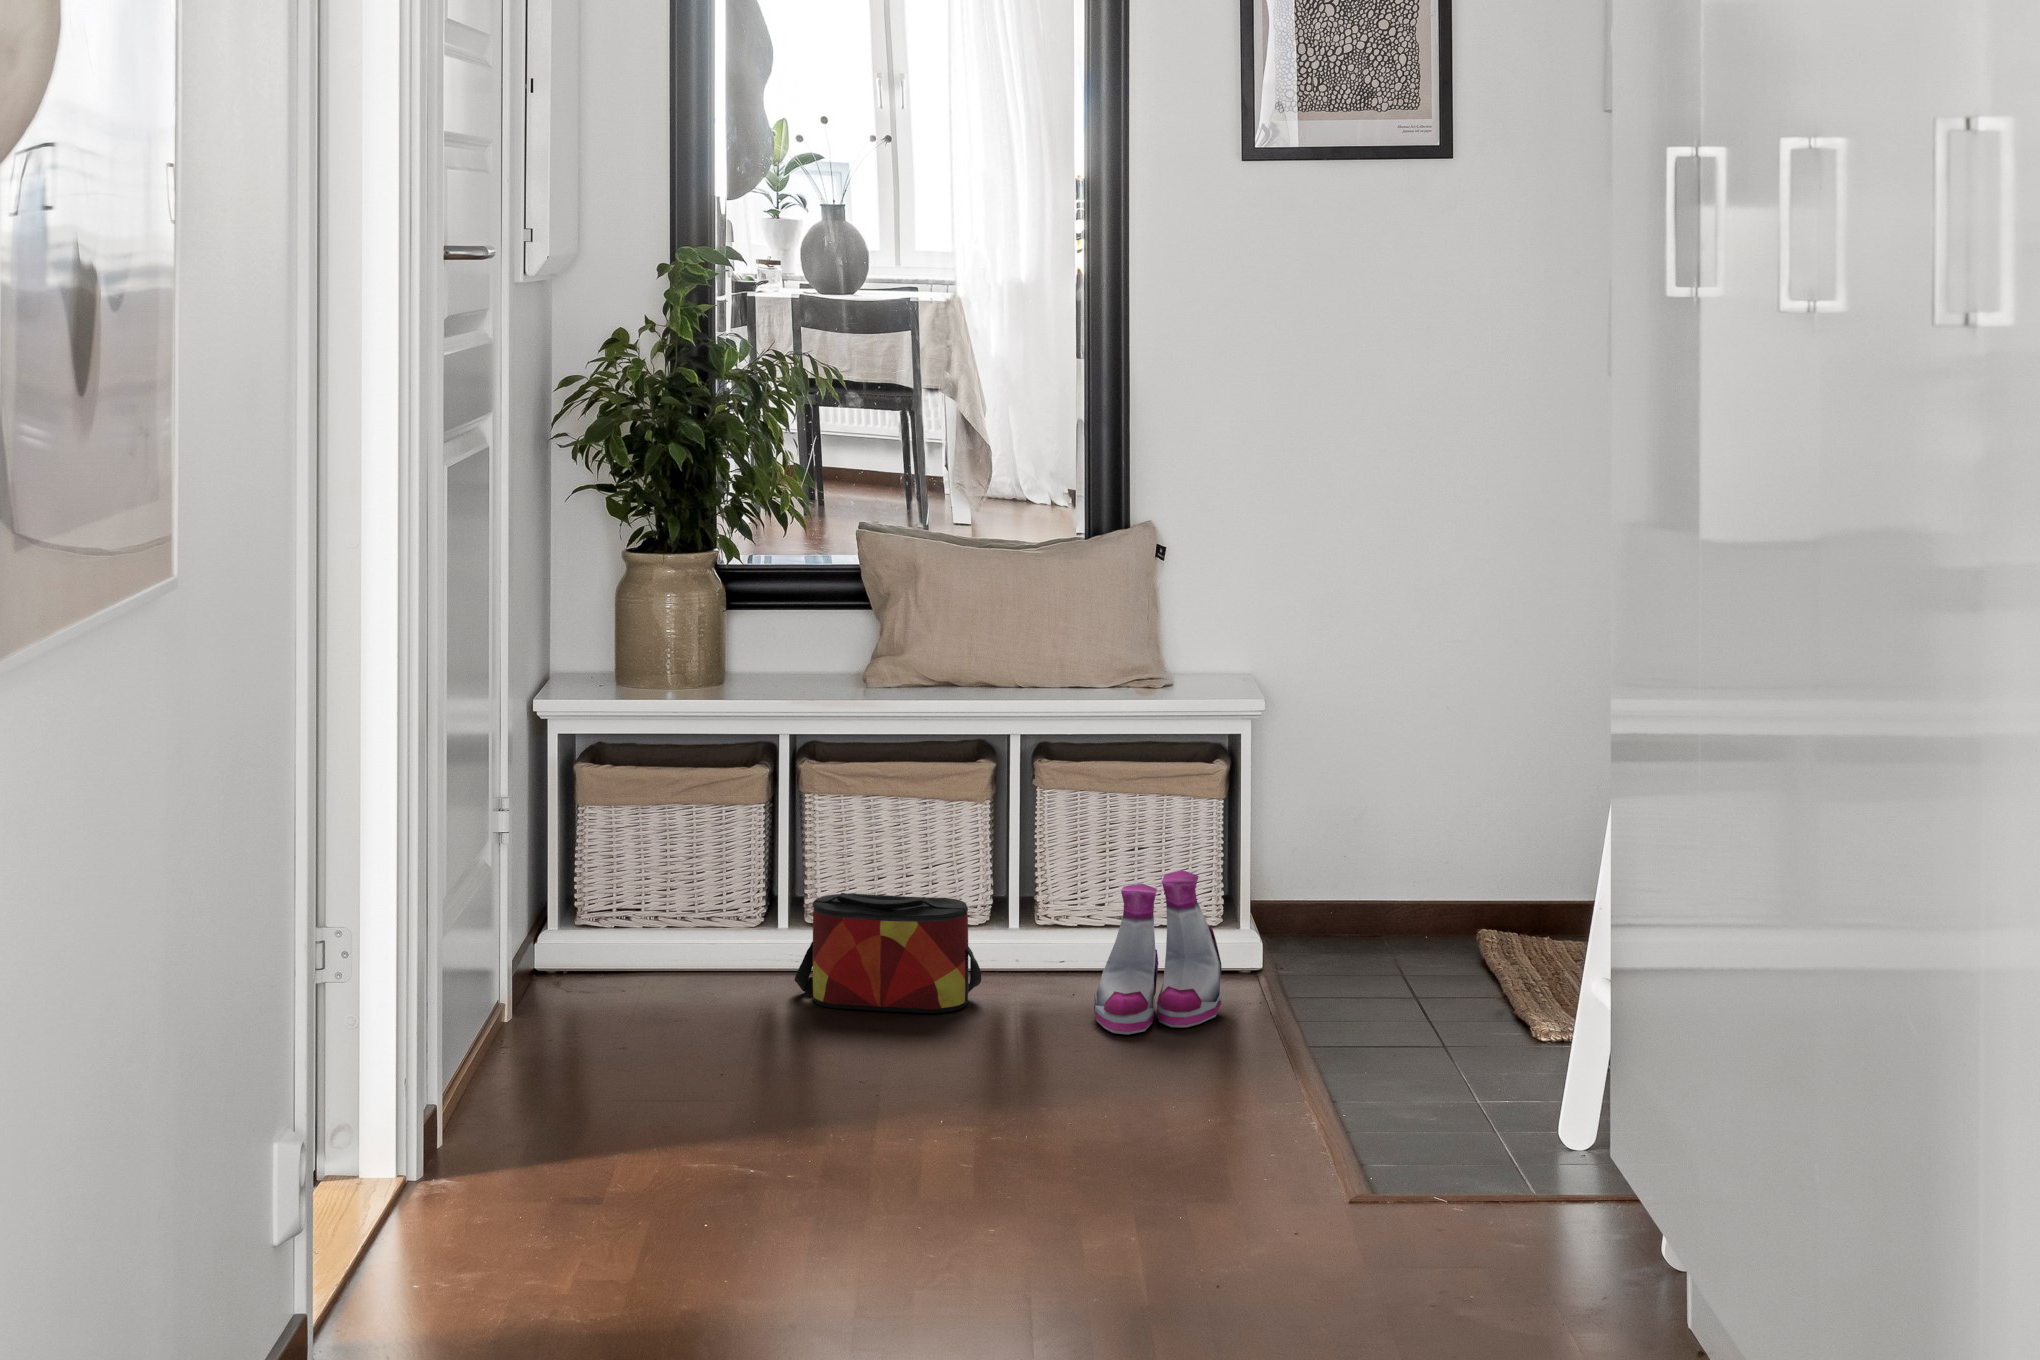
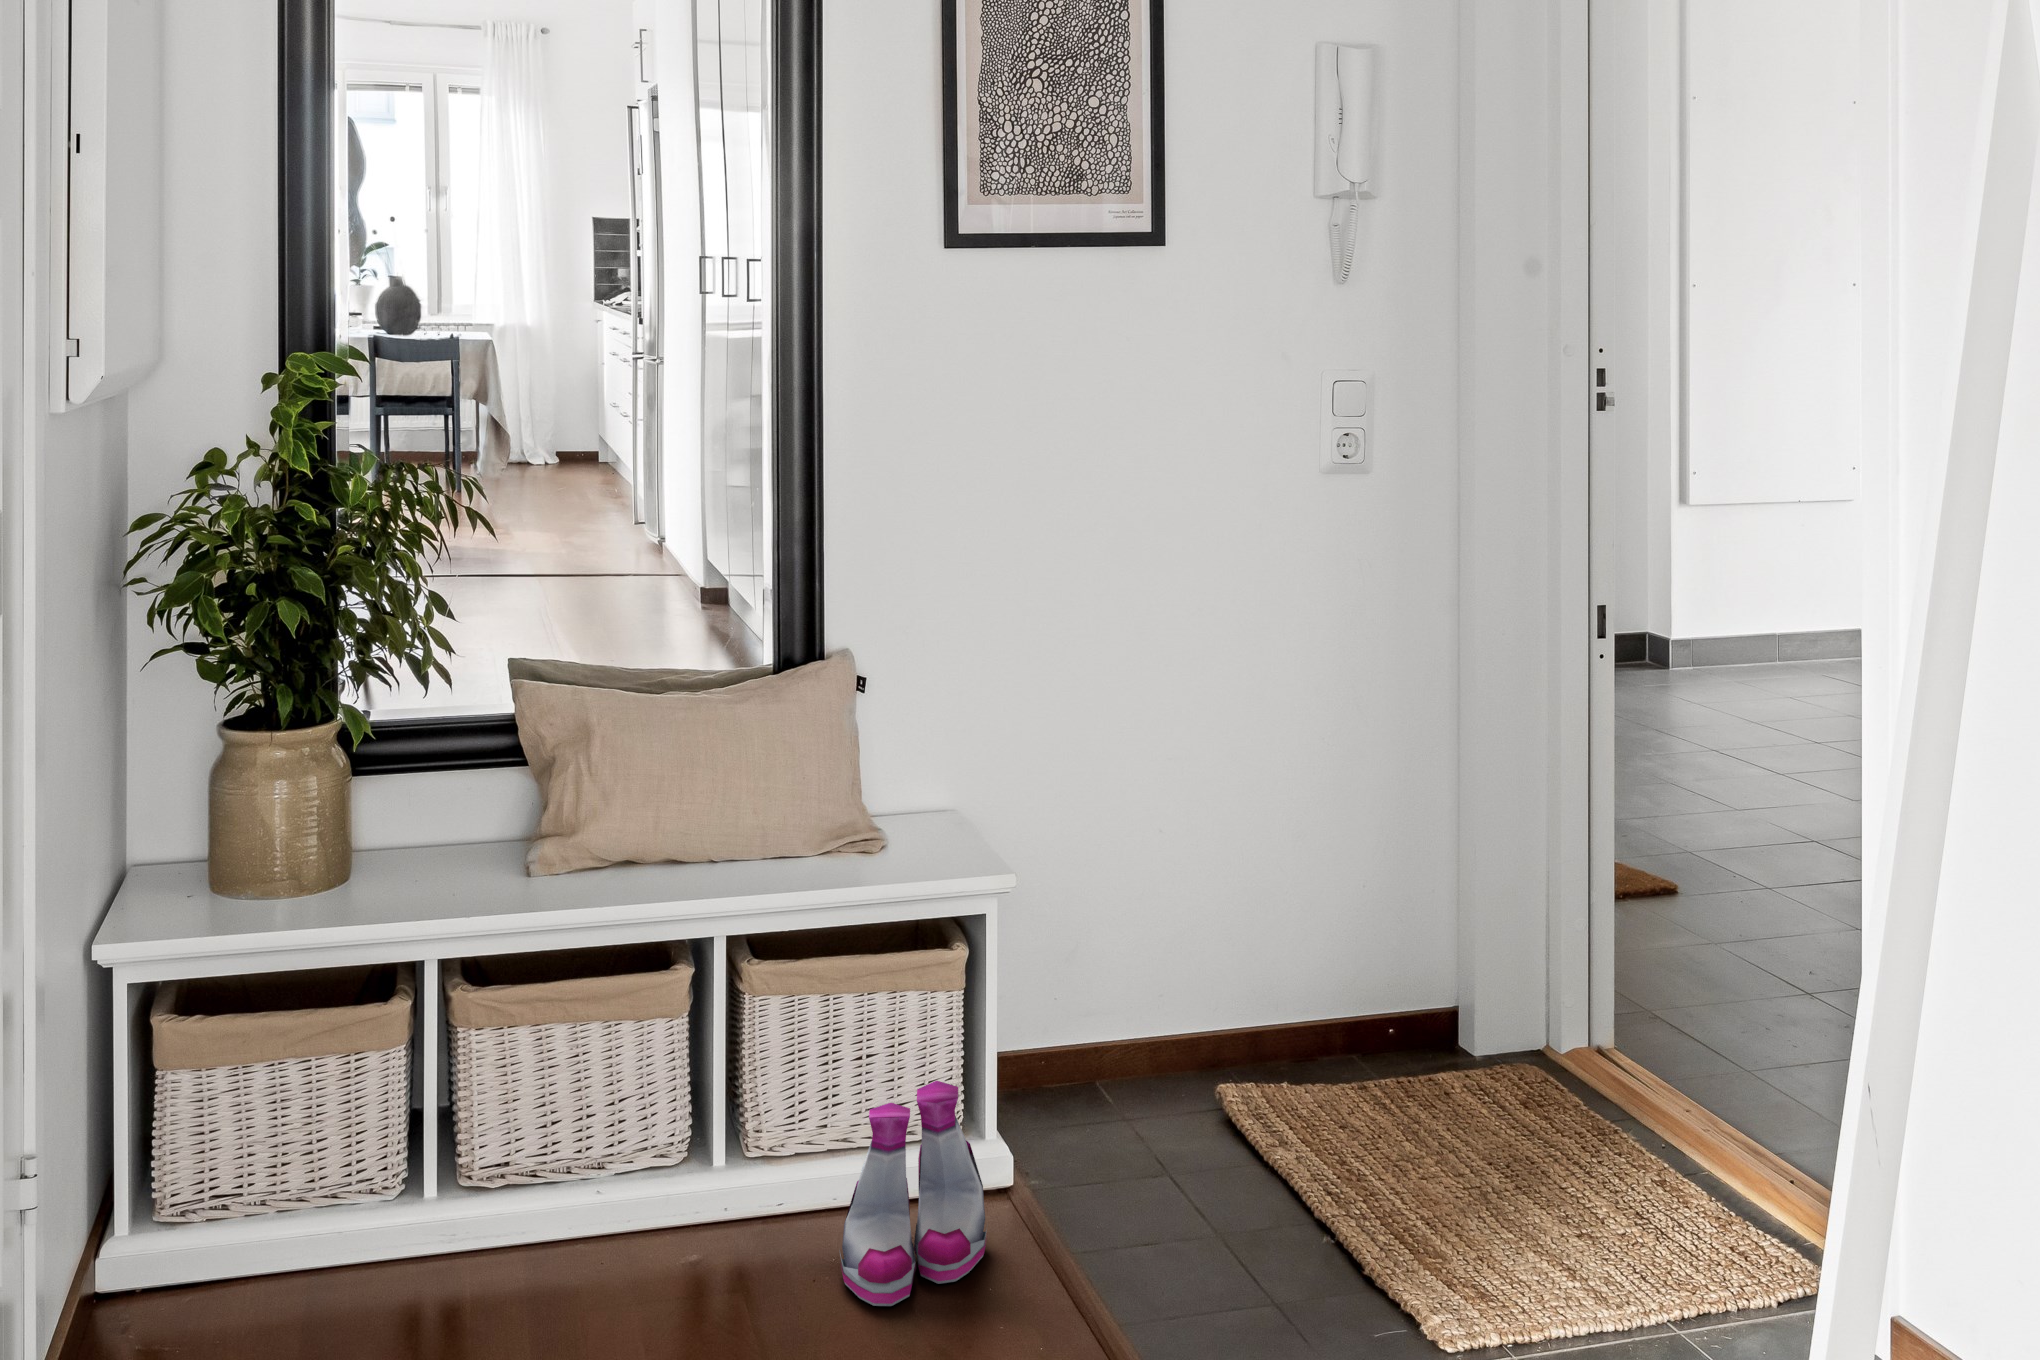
bag: present [794,893,981,1013] -> none [453,1142,695,1309]

